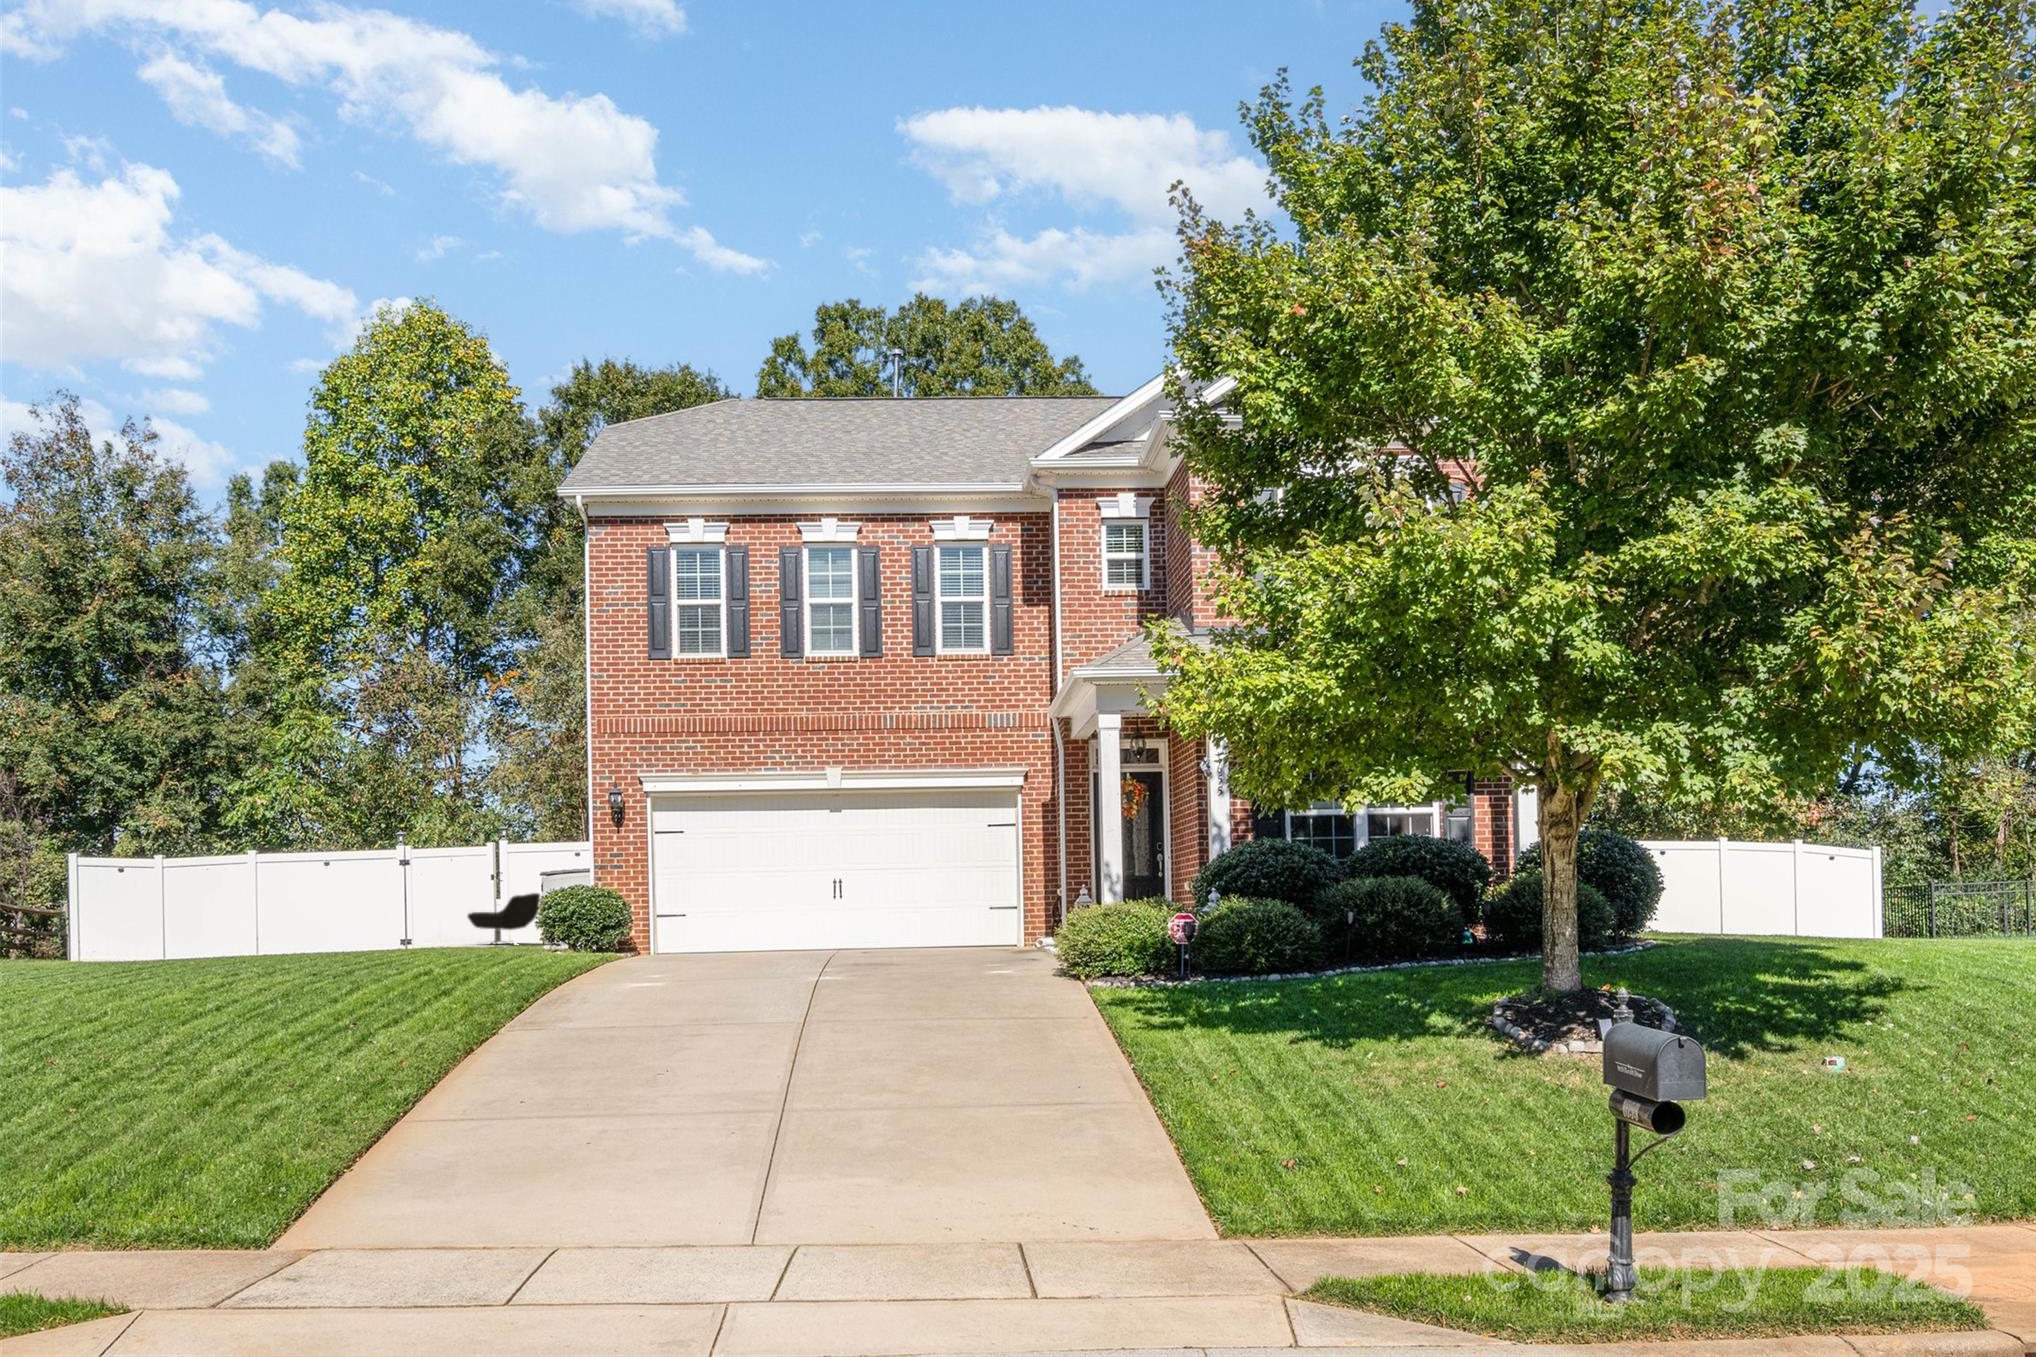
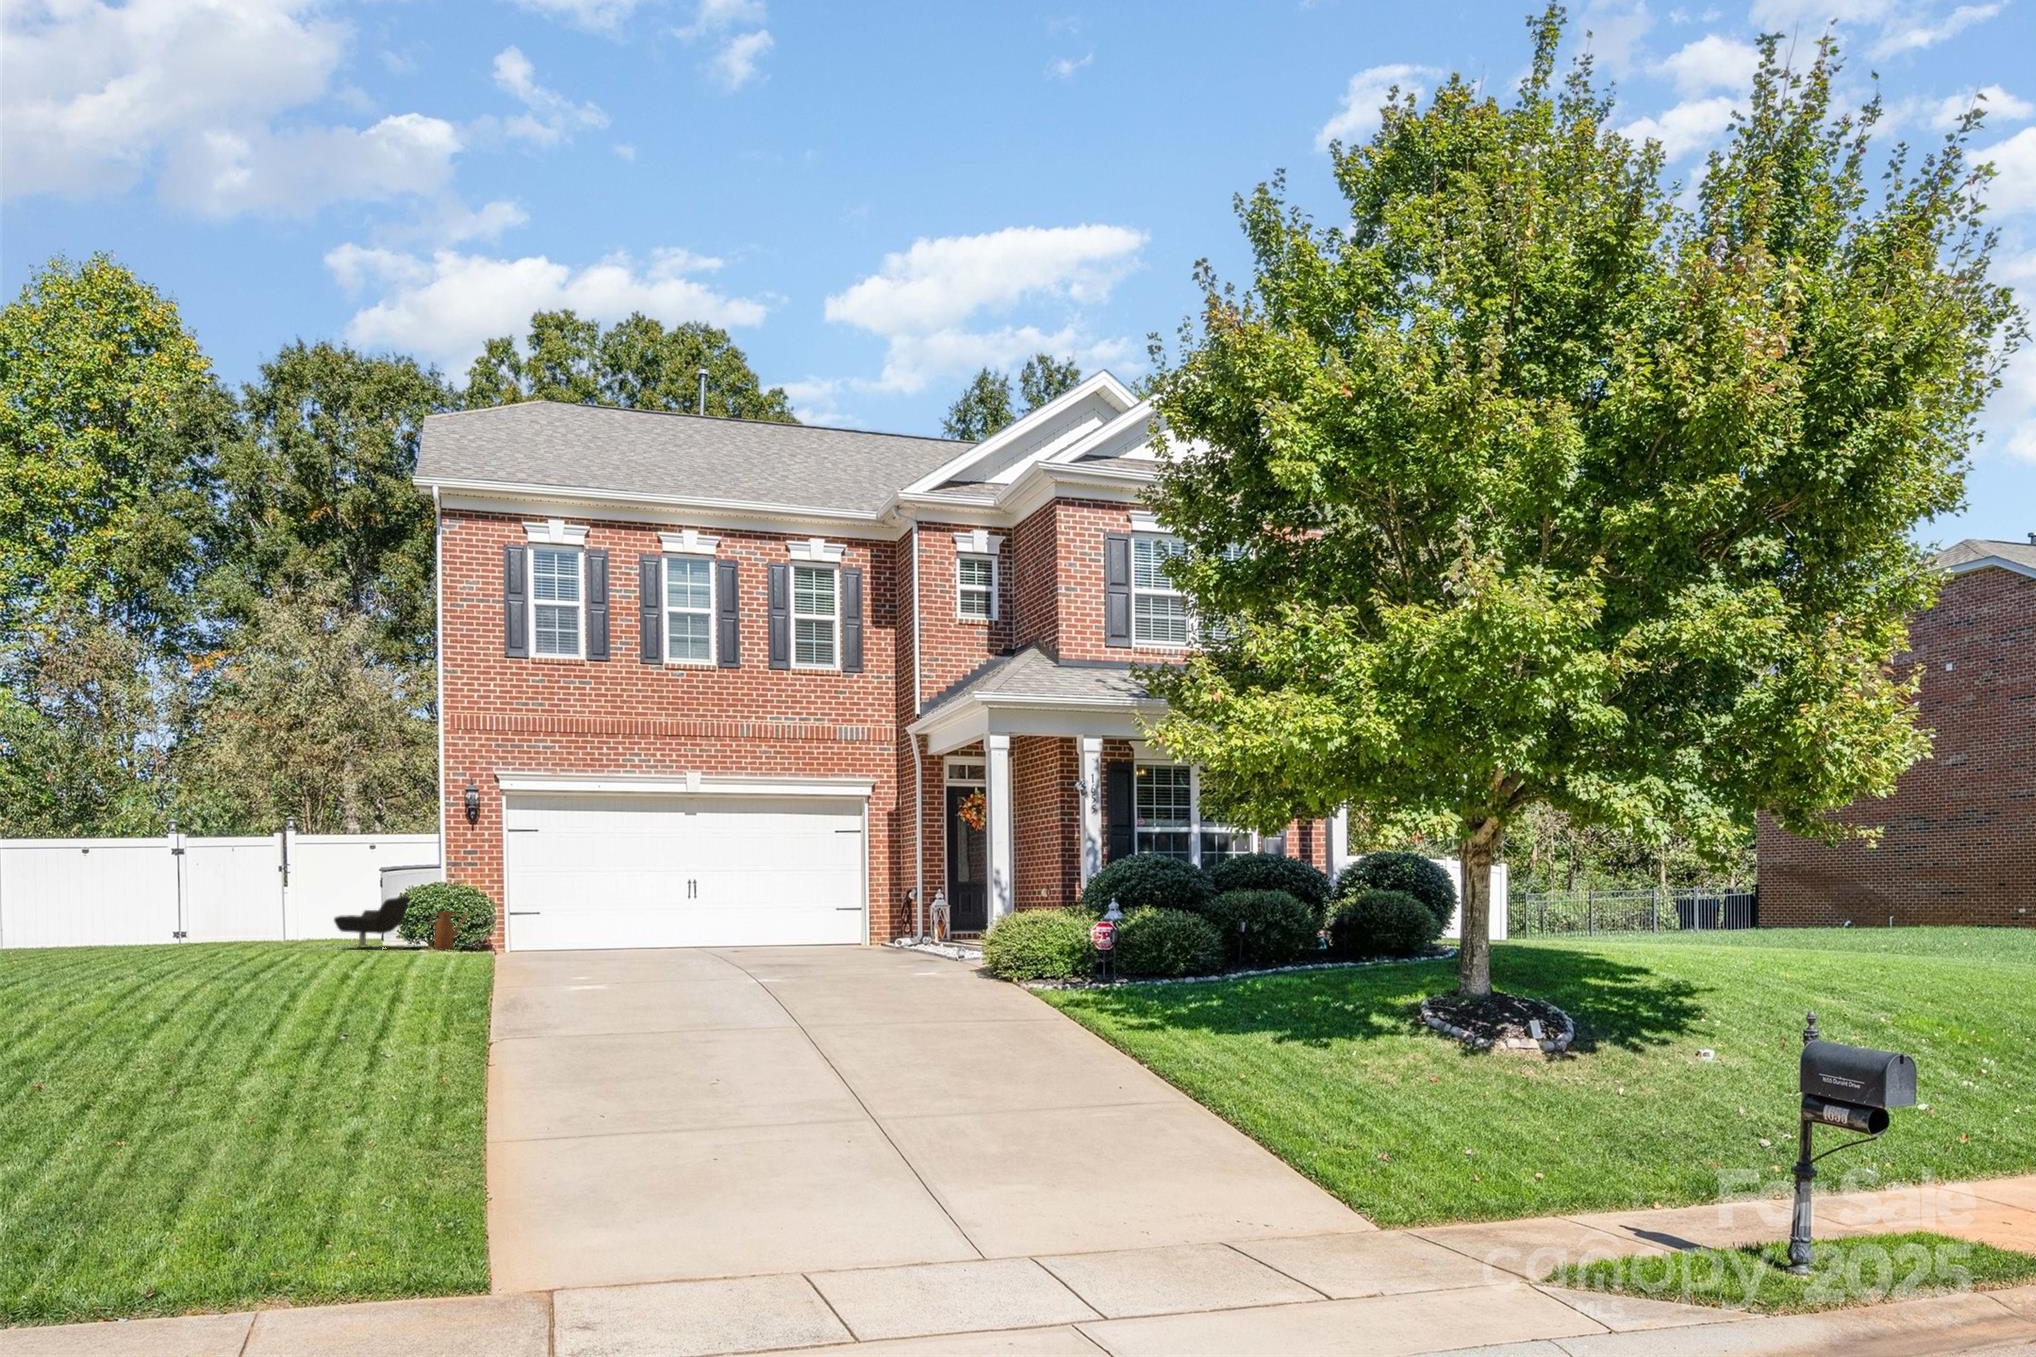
watering can: none [555,907,592,946] -> present [430,911,469,949]

